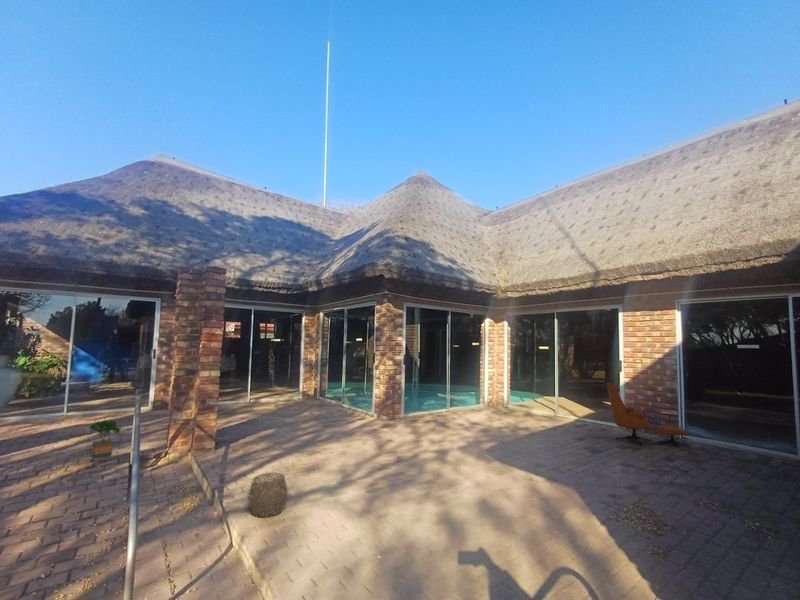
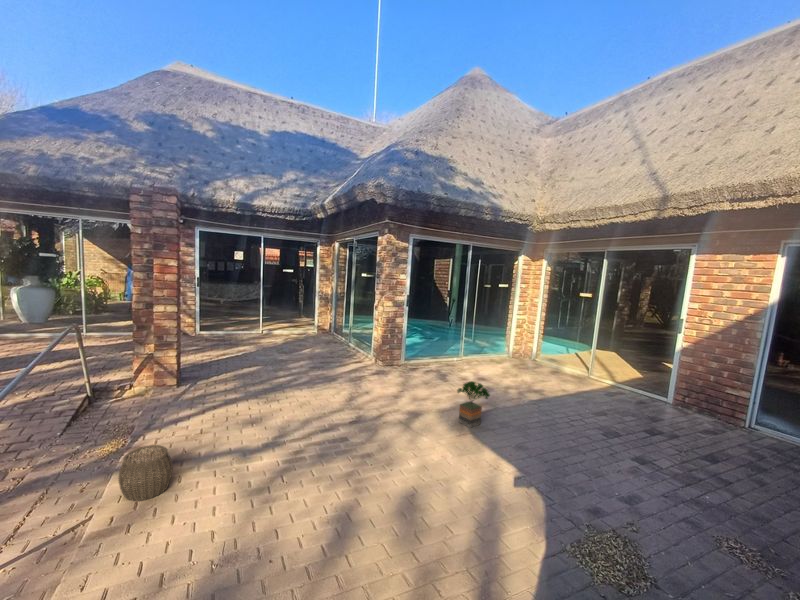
lounge chair: present [607,383,687,447] -> none [652,348,759,442]
potted tree: present [90,420,120,462] -> present [457,381,490,428]

